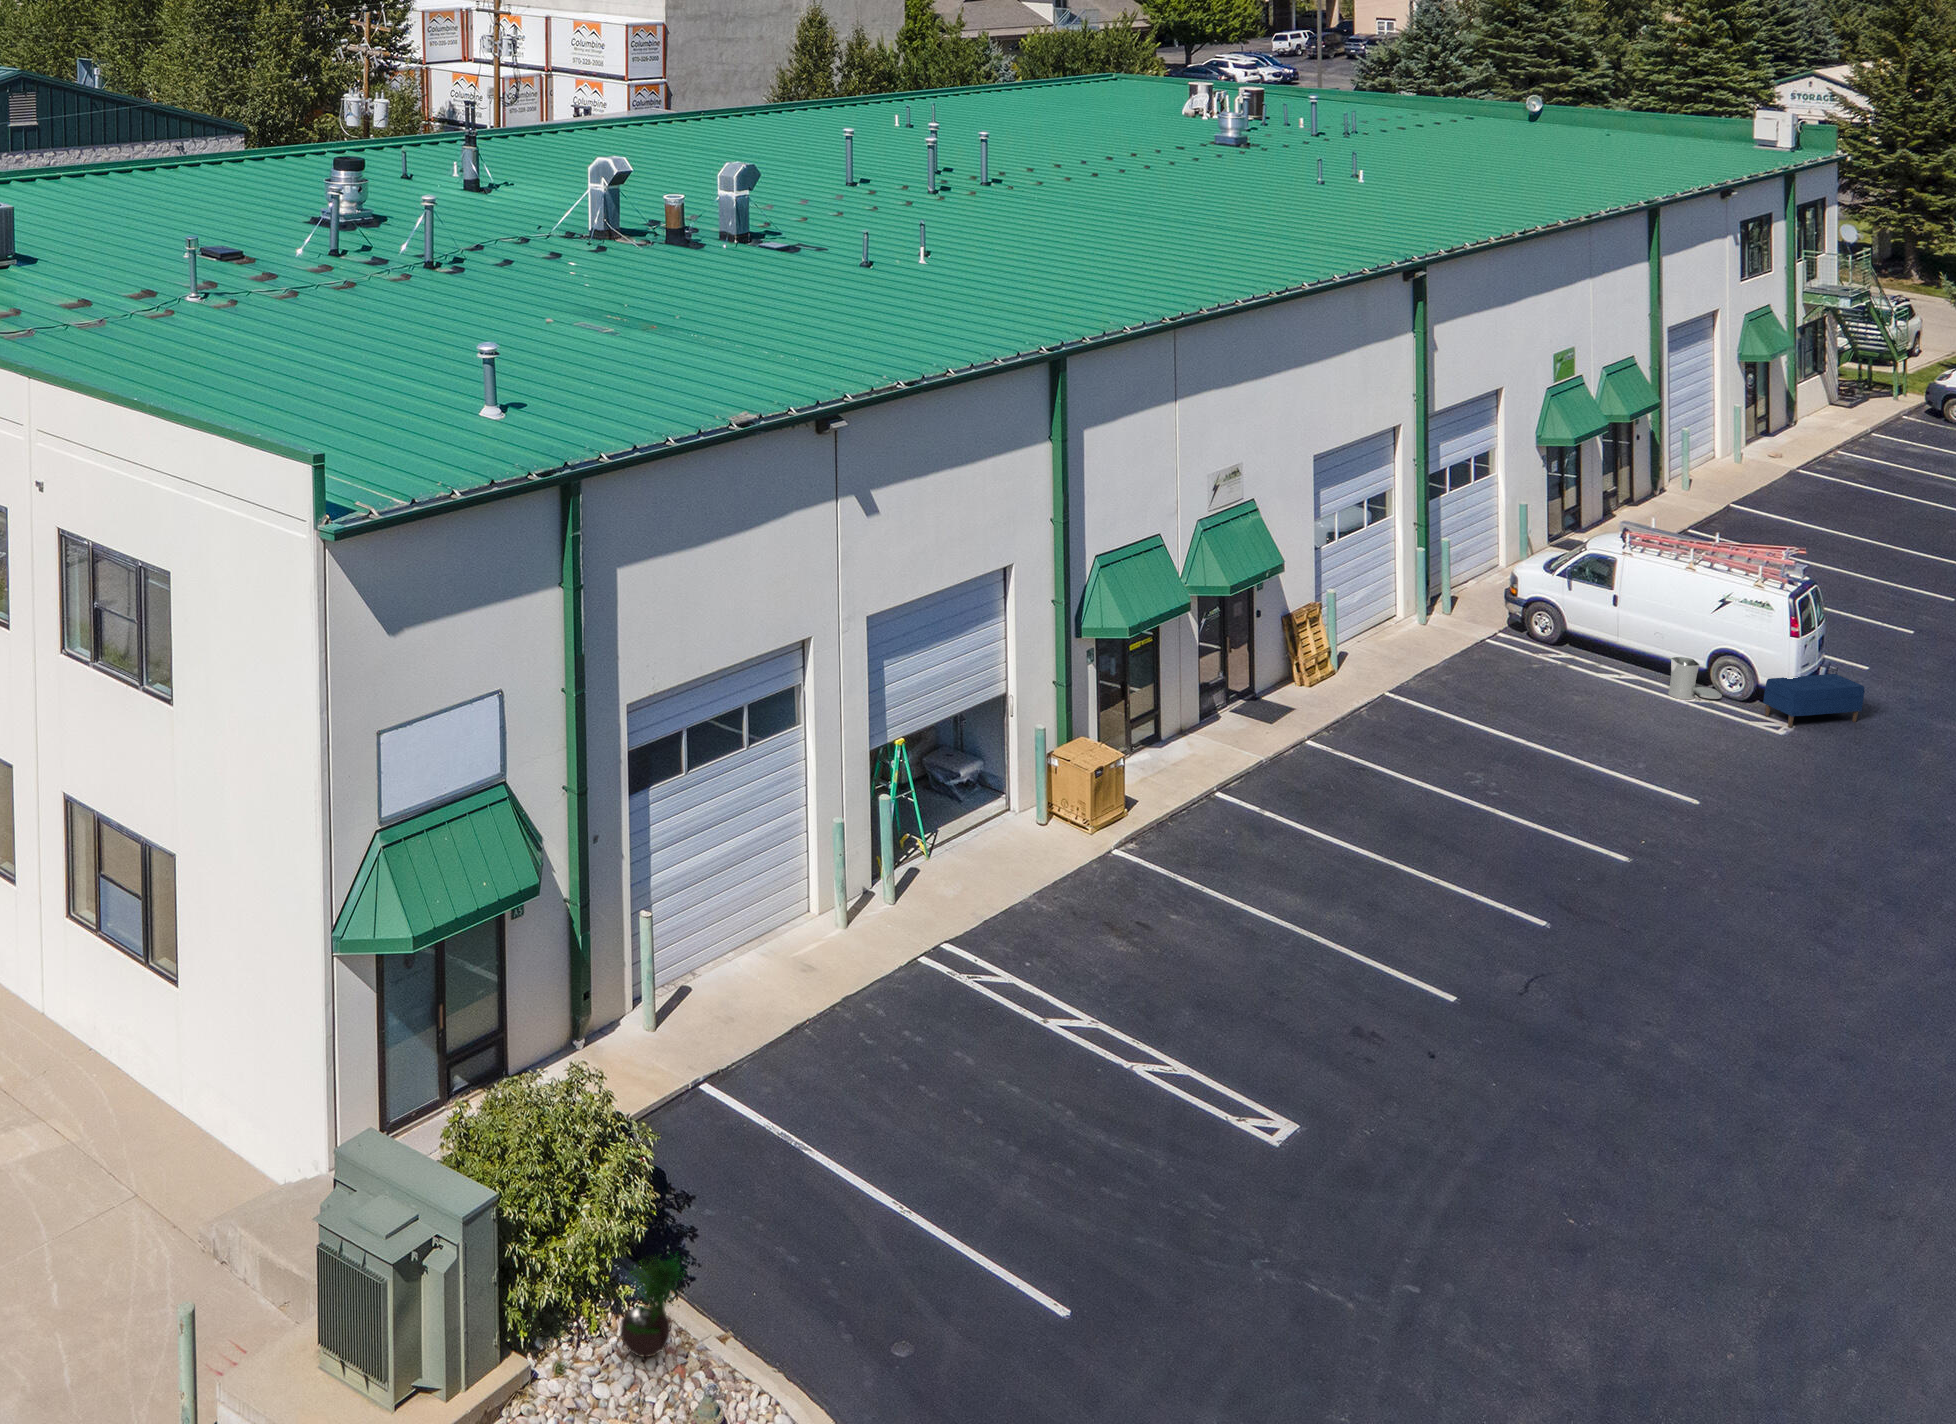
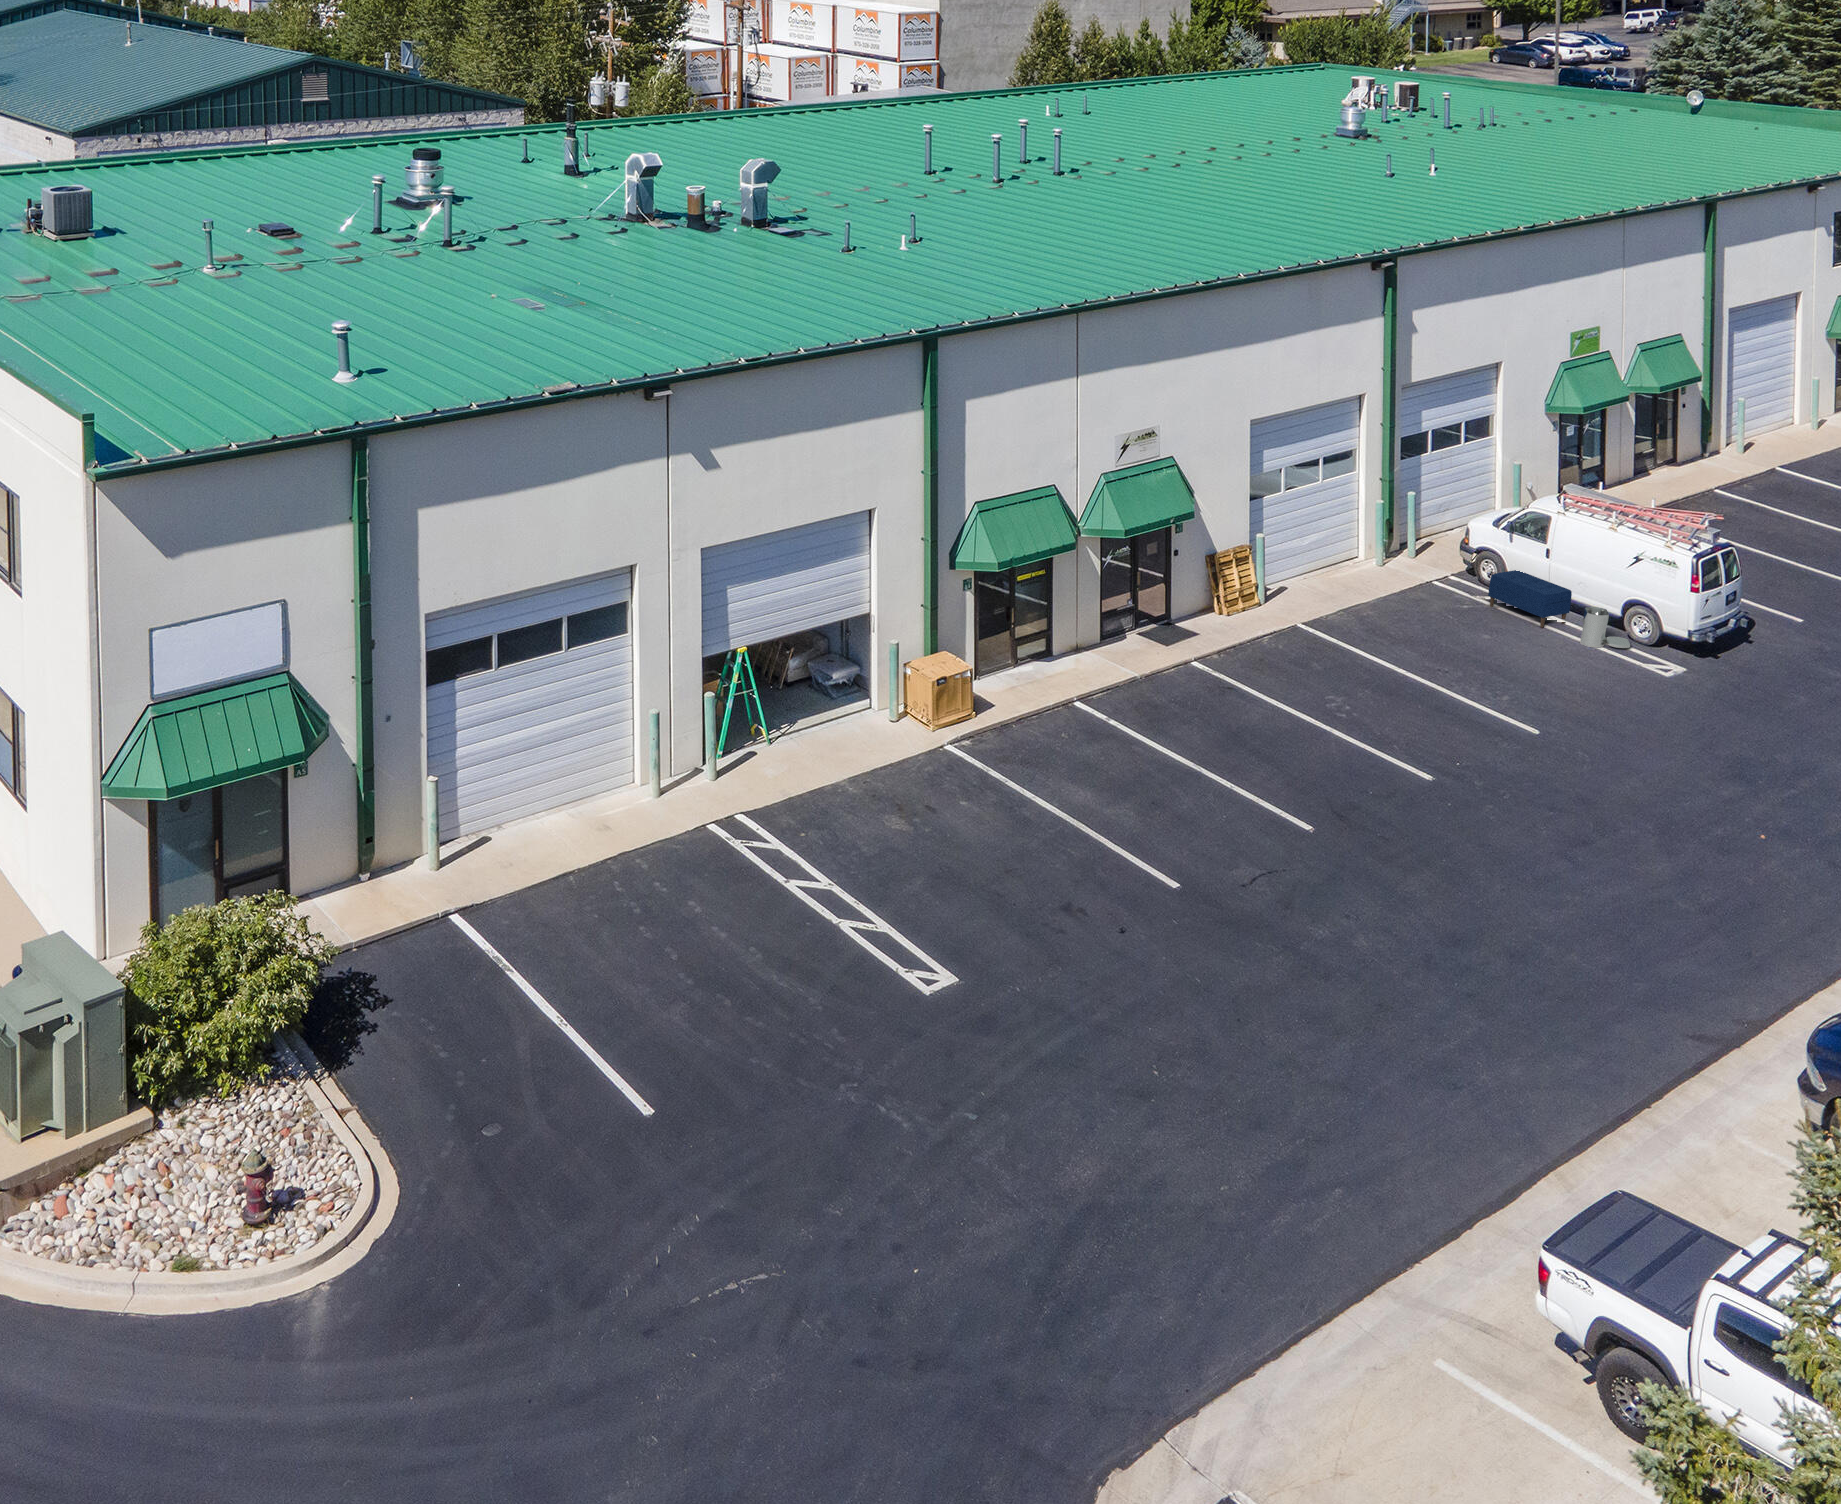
bench: present [1763,674,1864,727] -> present [1488,570,1572,628]
potted tree: present [620,1253,685,1357] -> none [252,1040,305,1124]

